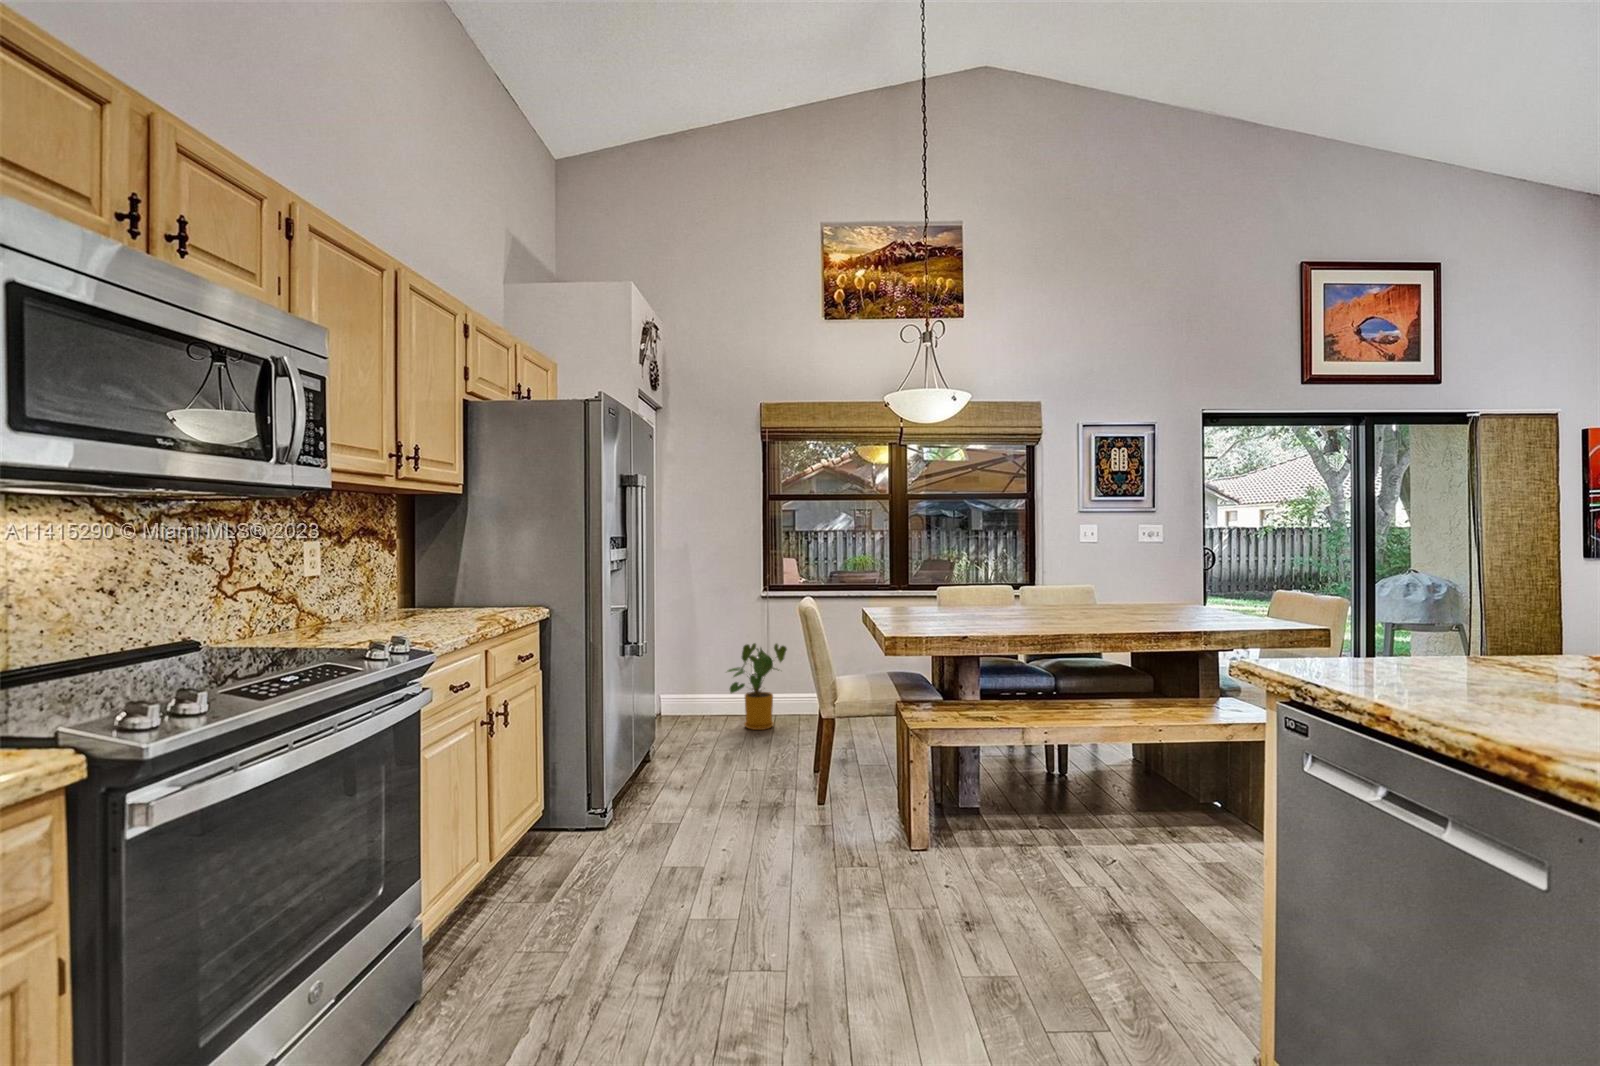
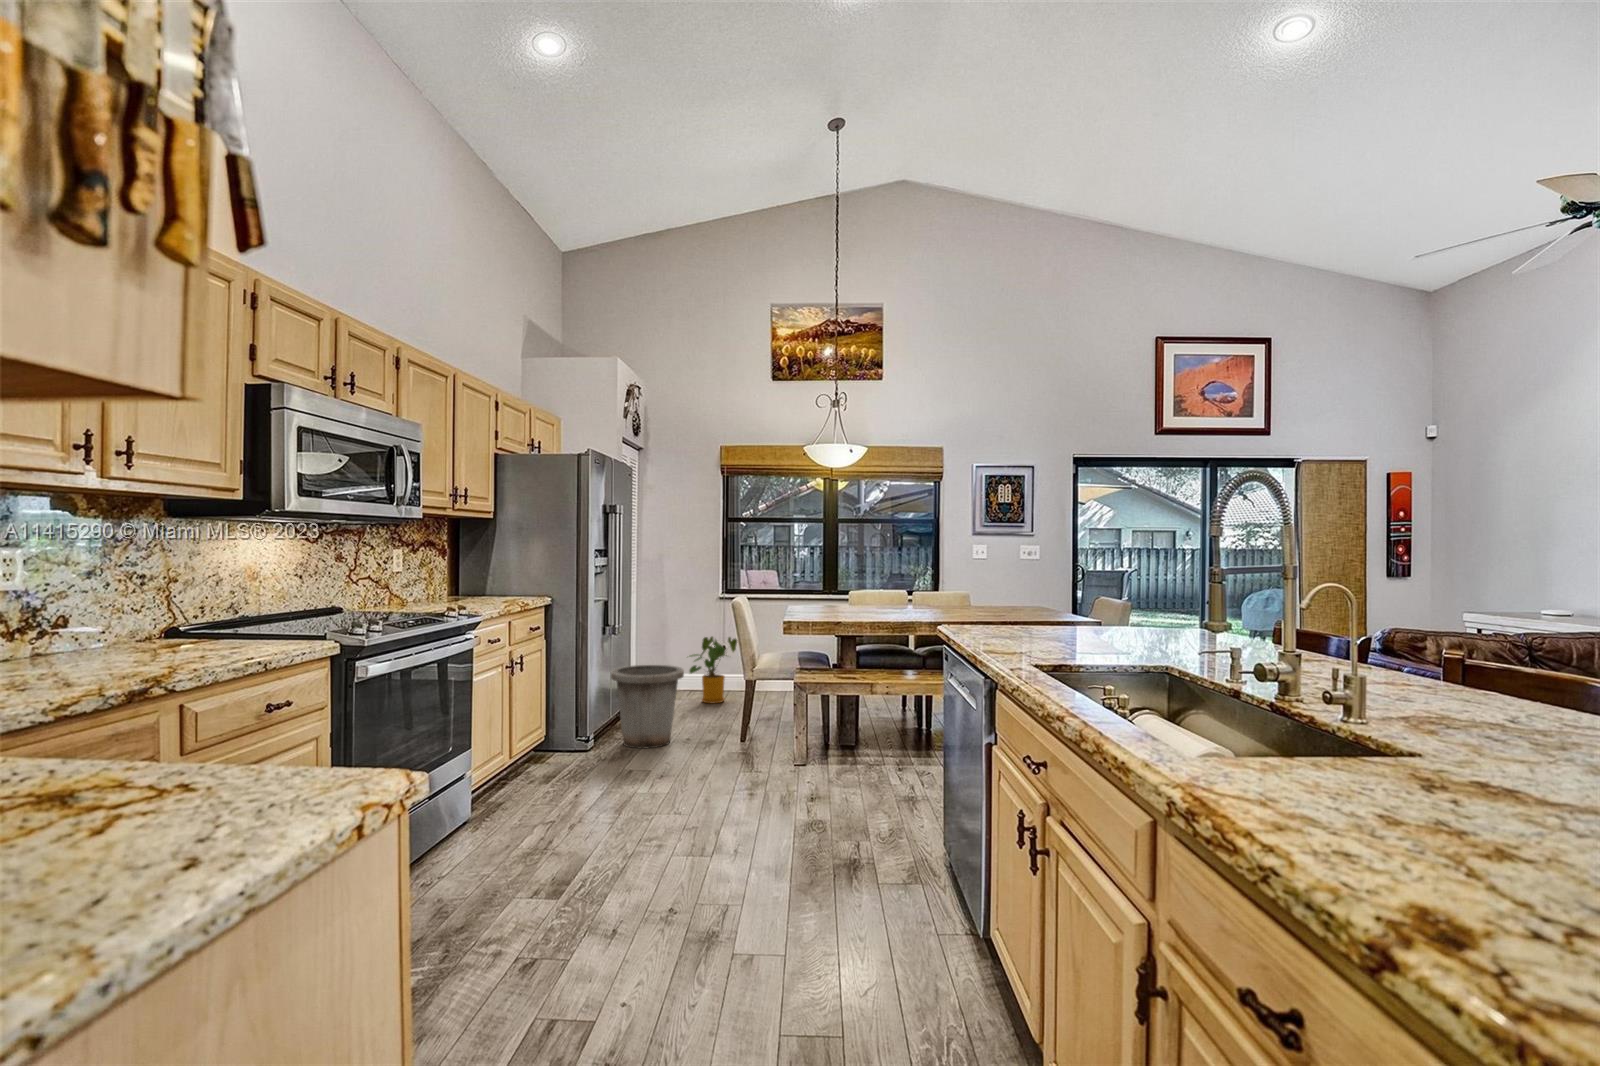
trash can: none [637,693,738,816] -> present [611,665,684,749]

